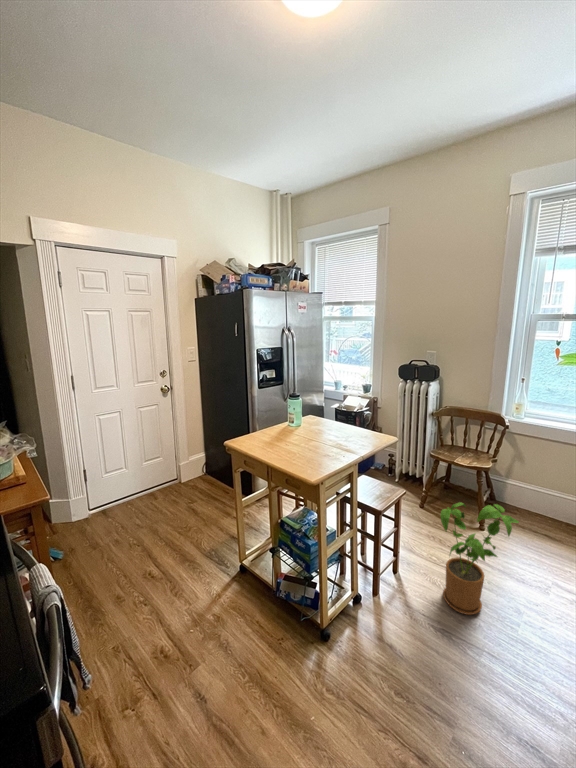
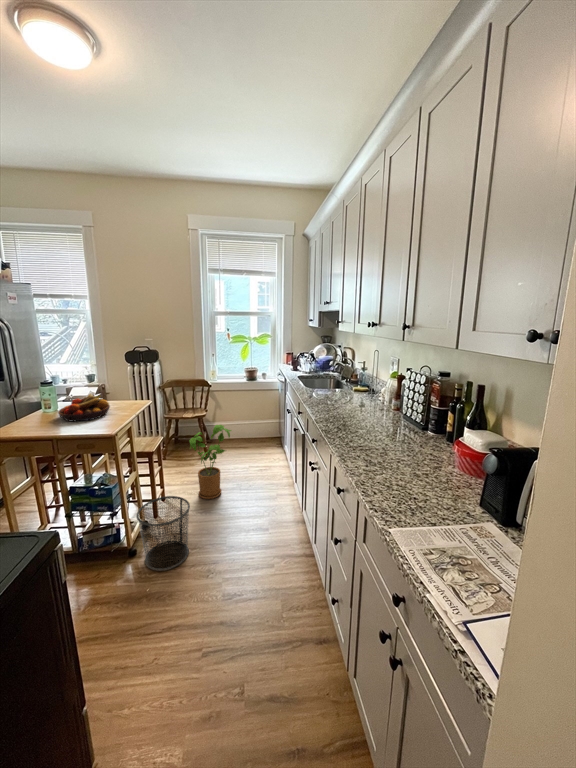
fruit bowl: none [290,418,340,454] -> present [58,393,110,421]
waste bin: none [325,586,399,709] -> present [136,496,190,571]

